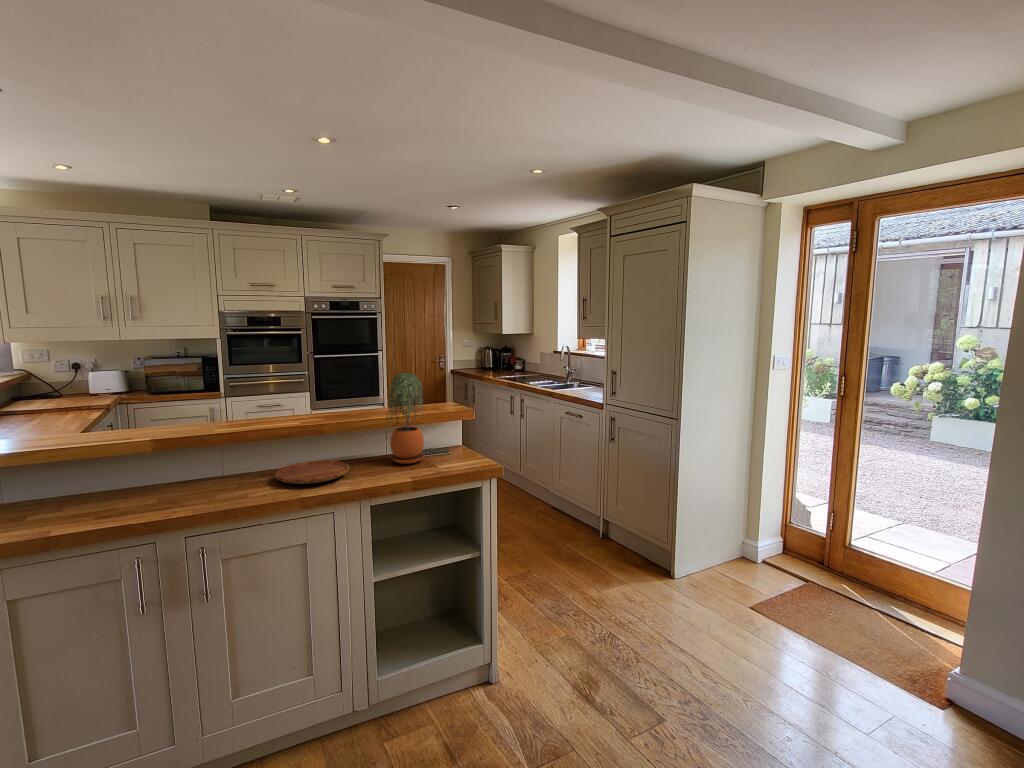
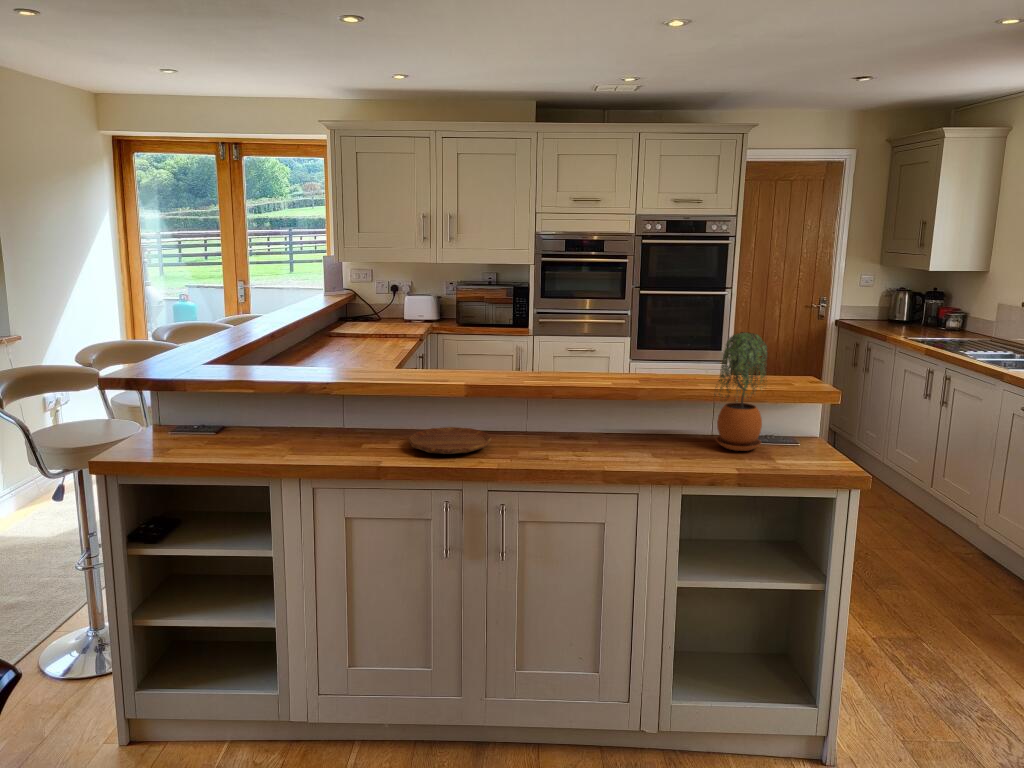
tray: present [275,460,349,484] -> present [408,427,491,454]

